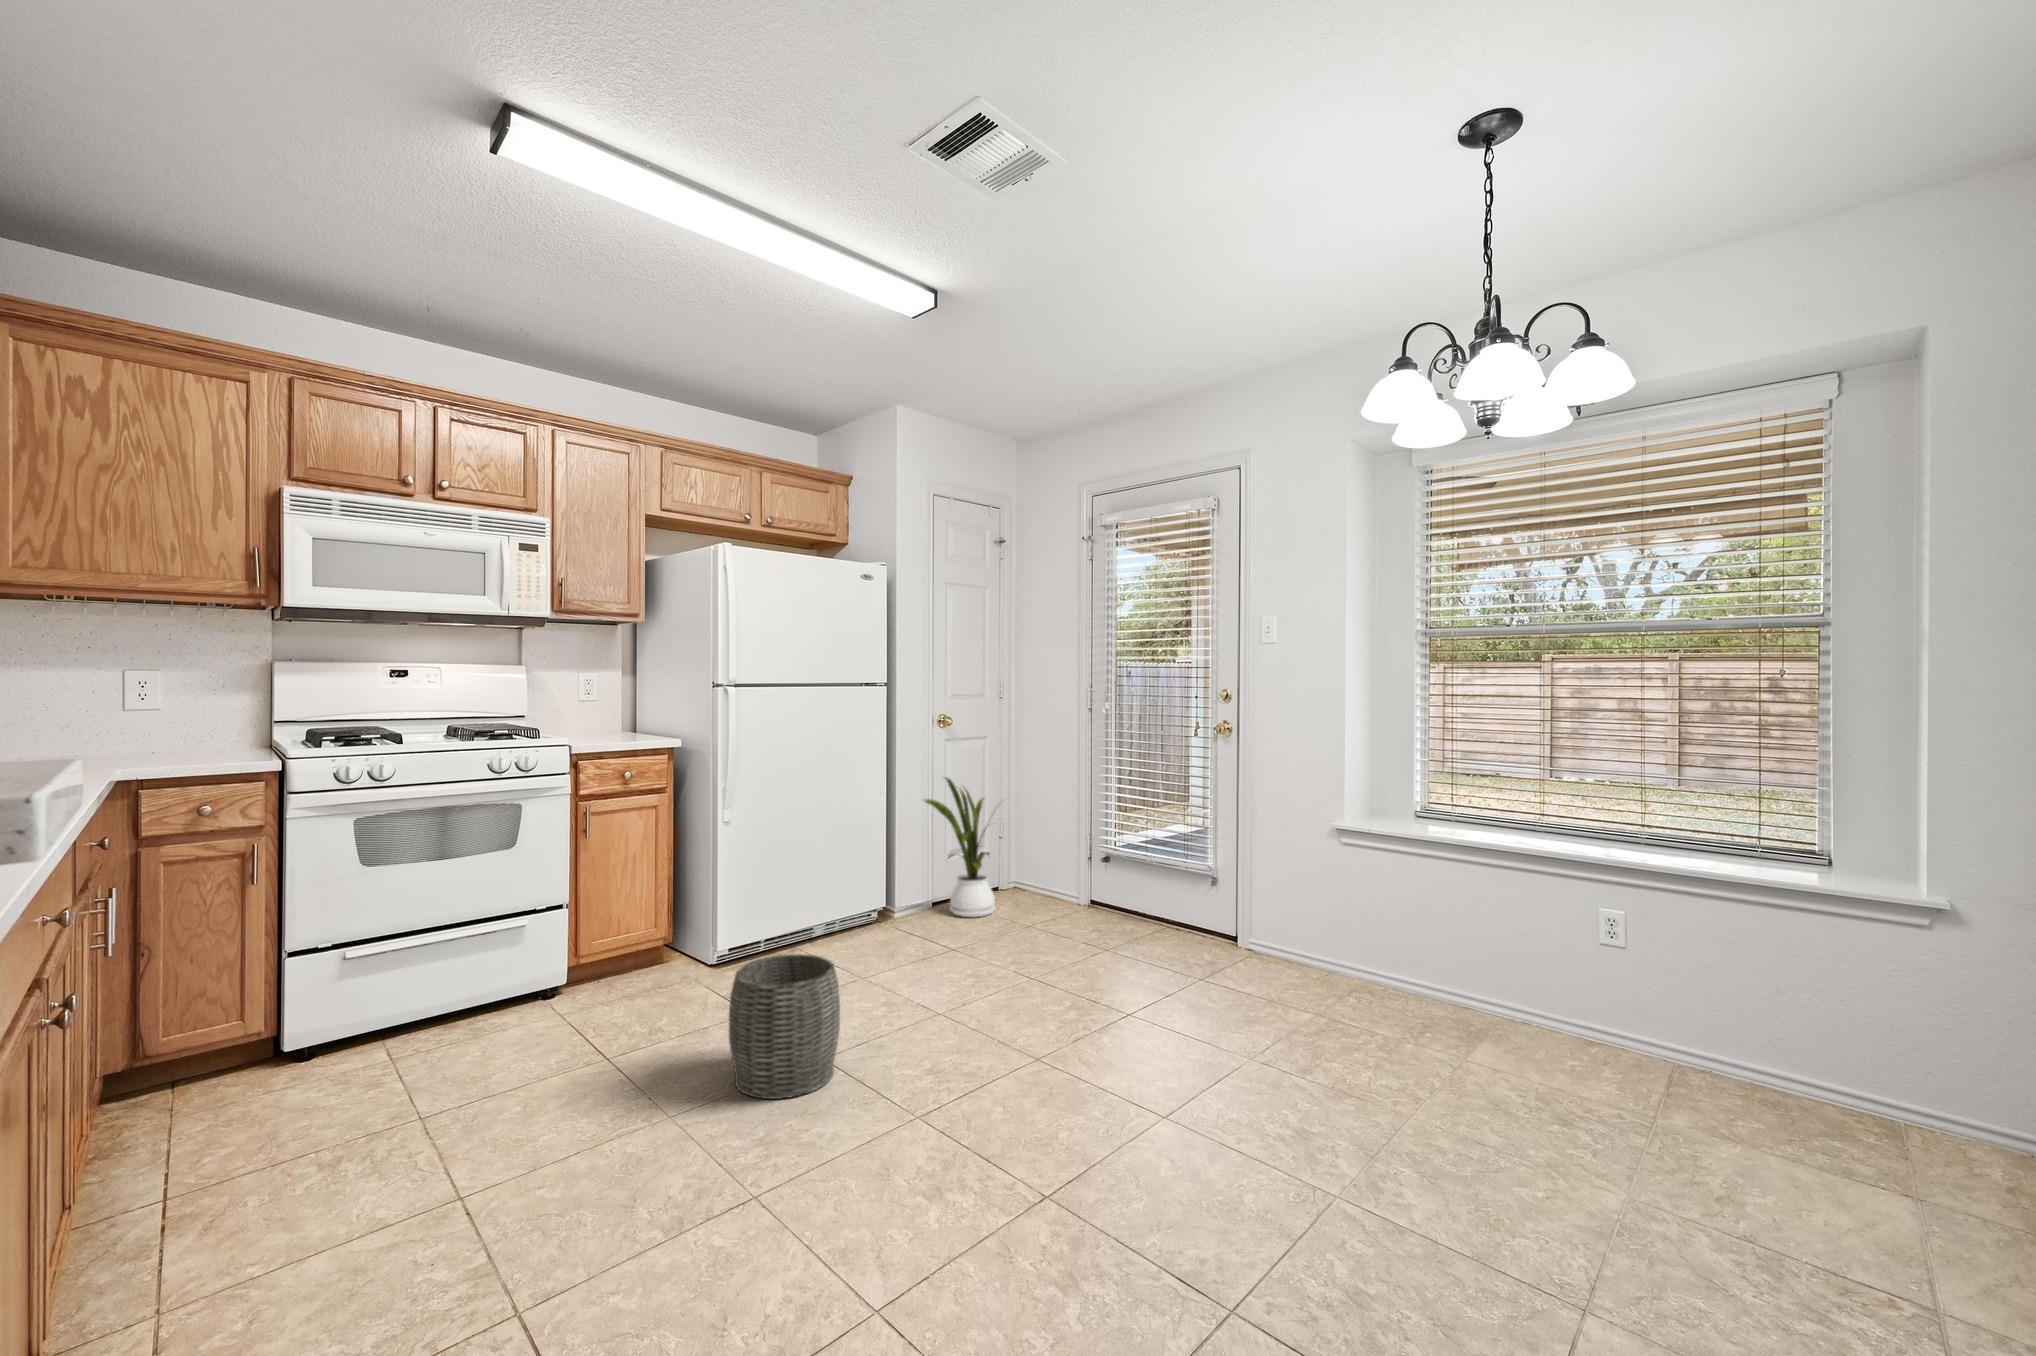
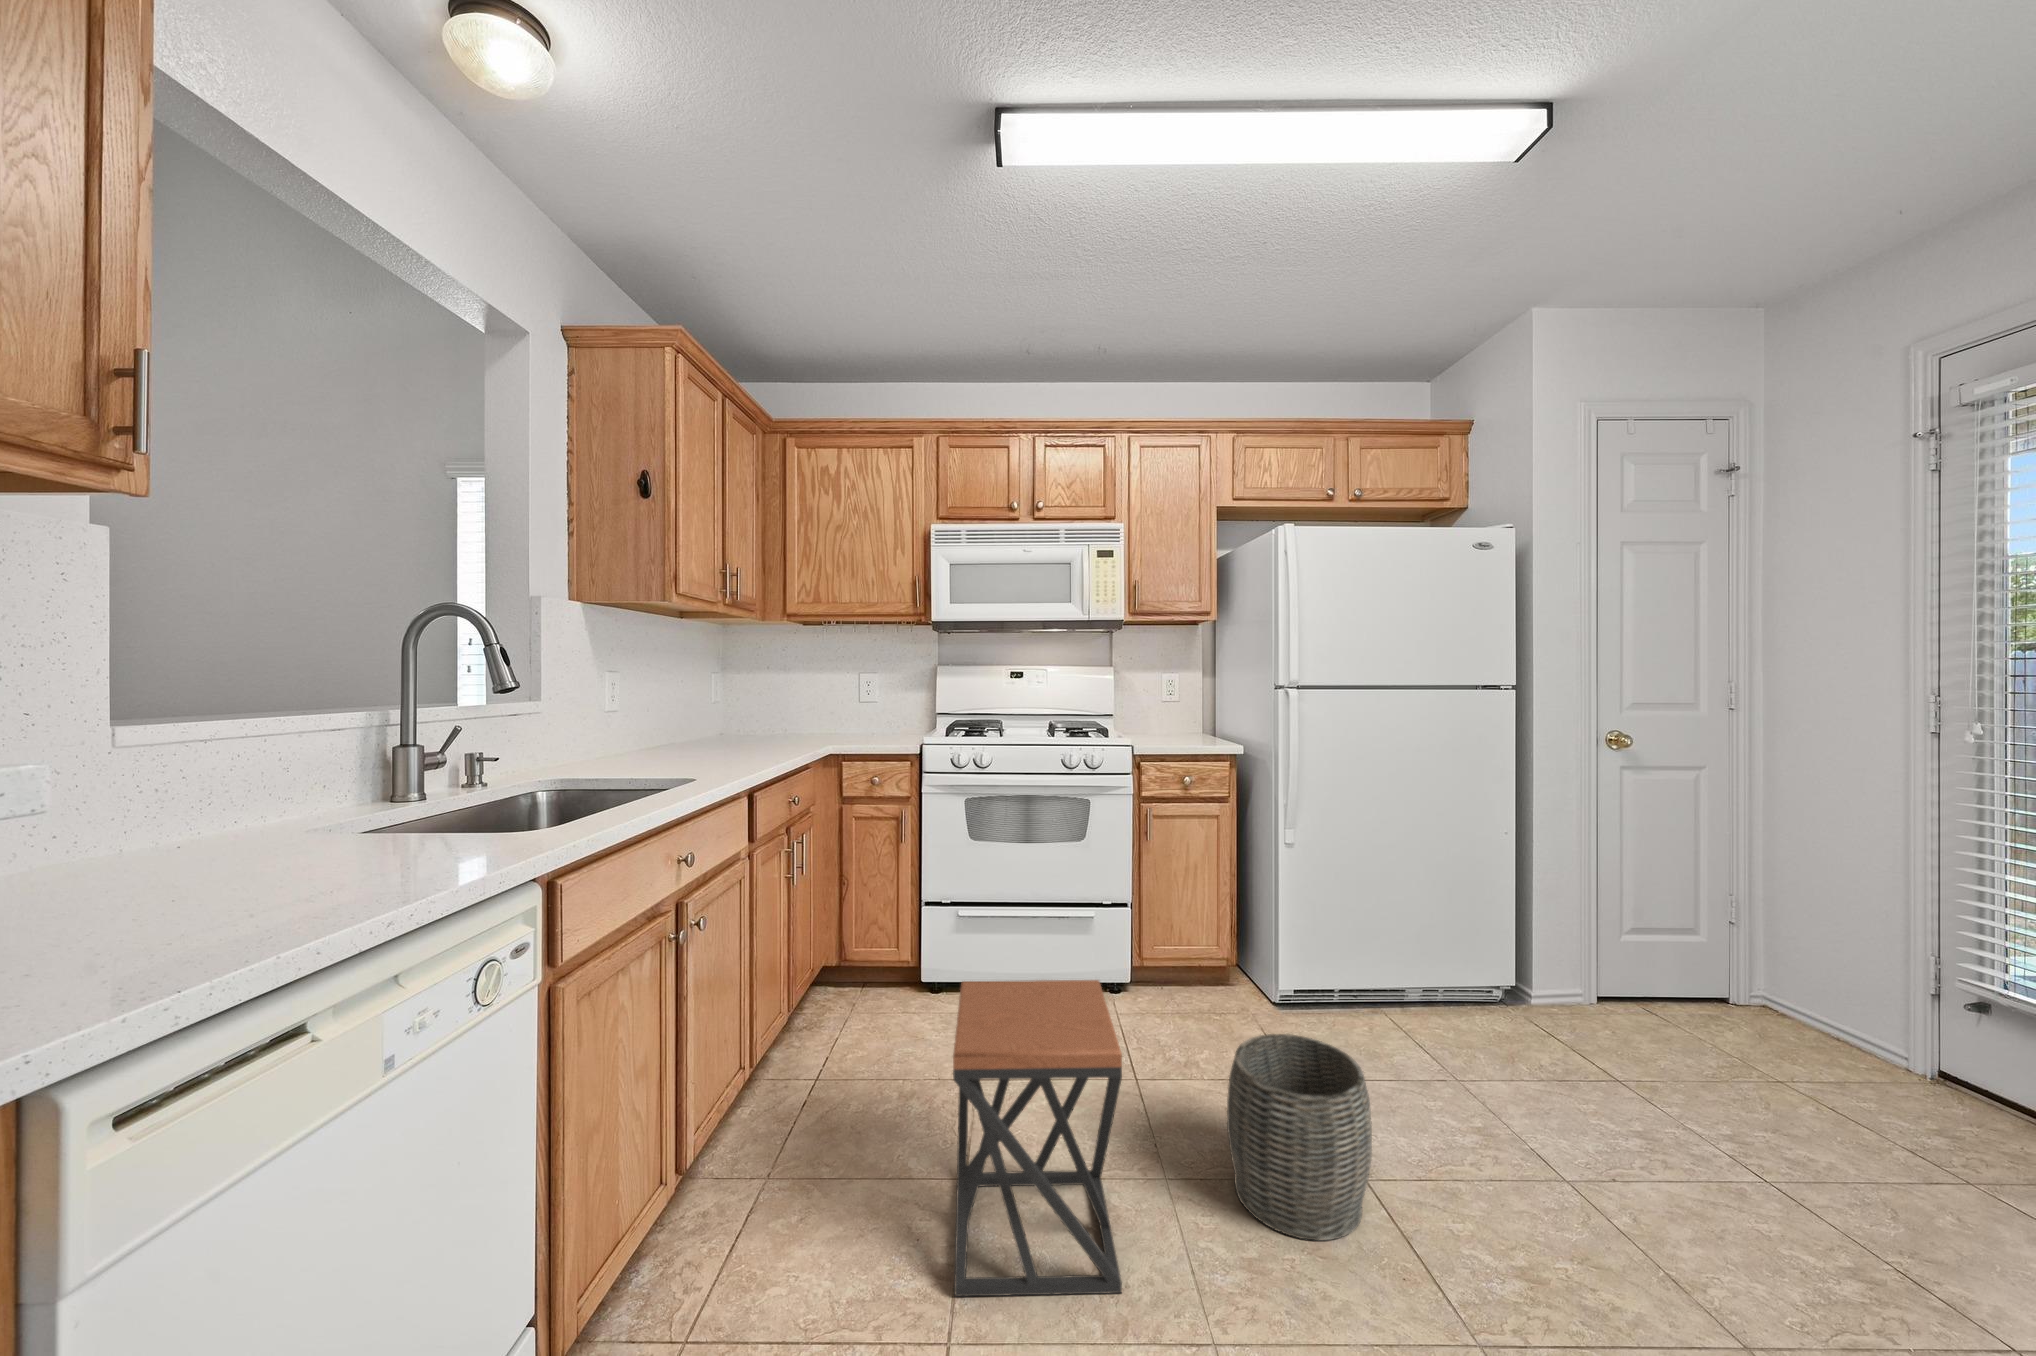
house plant: present [925,777,995,917] -> none [1569,817,1725,1023]
stool: none [472,939,679,1243] -> present [953,980,1122,1296]

